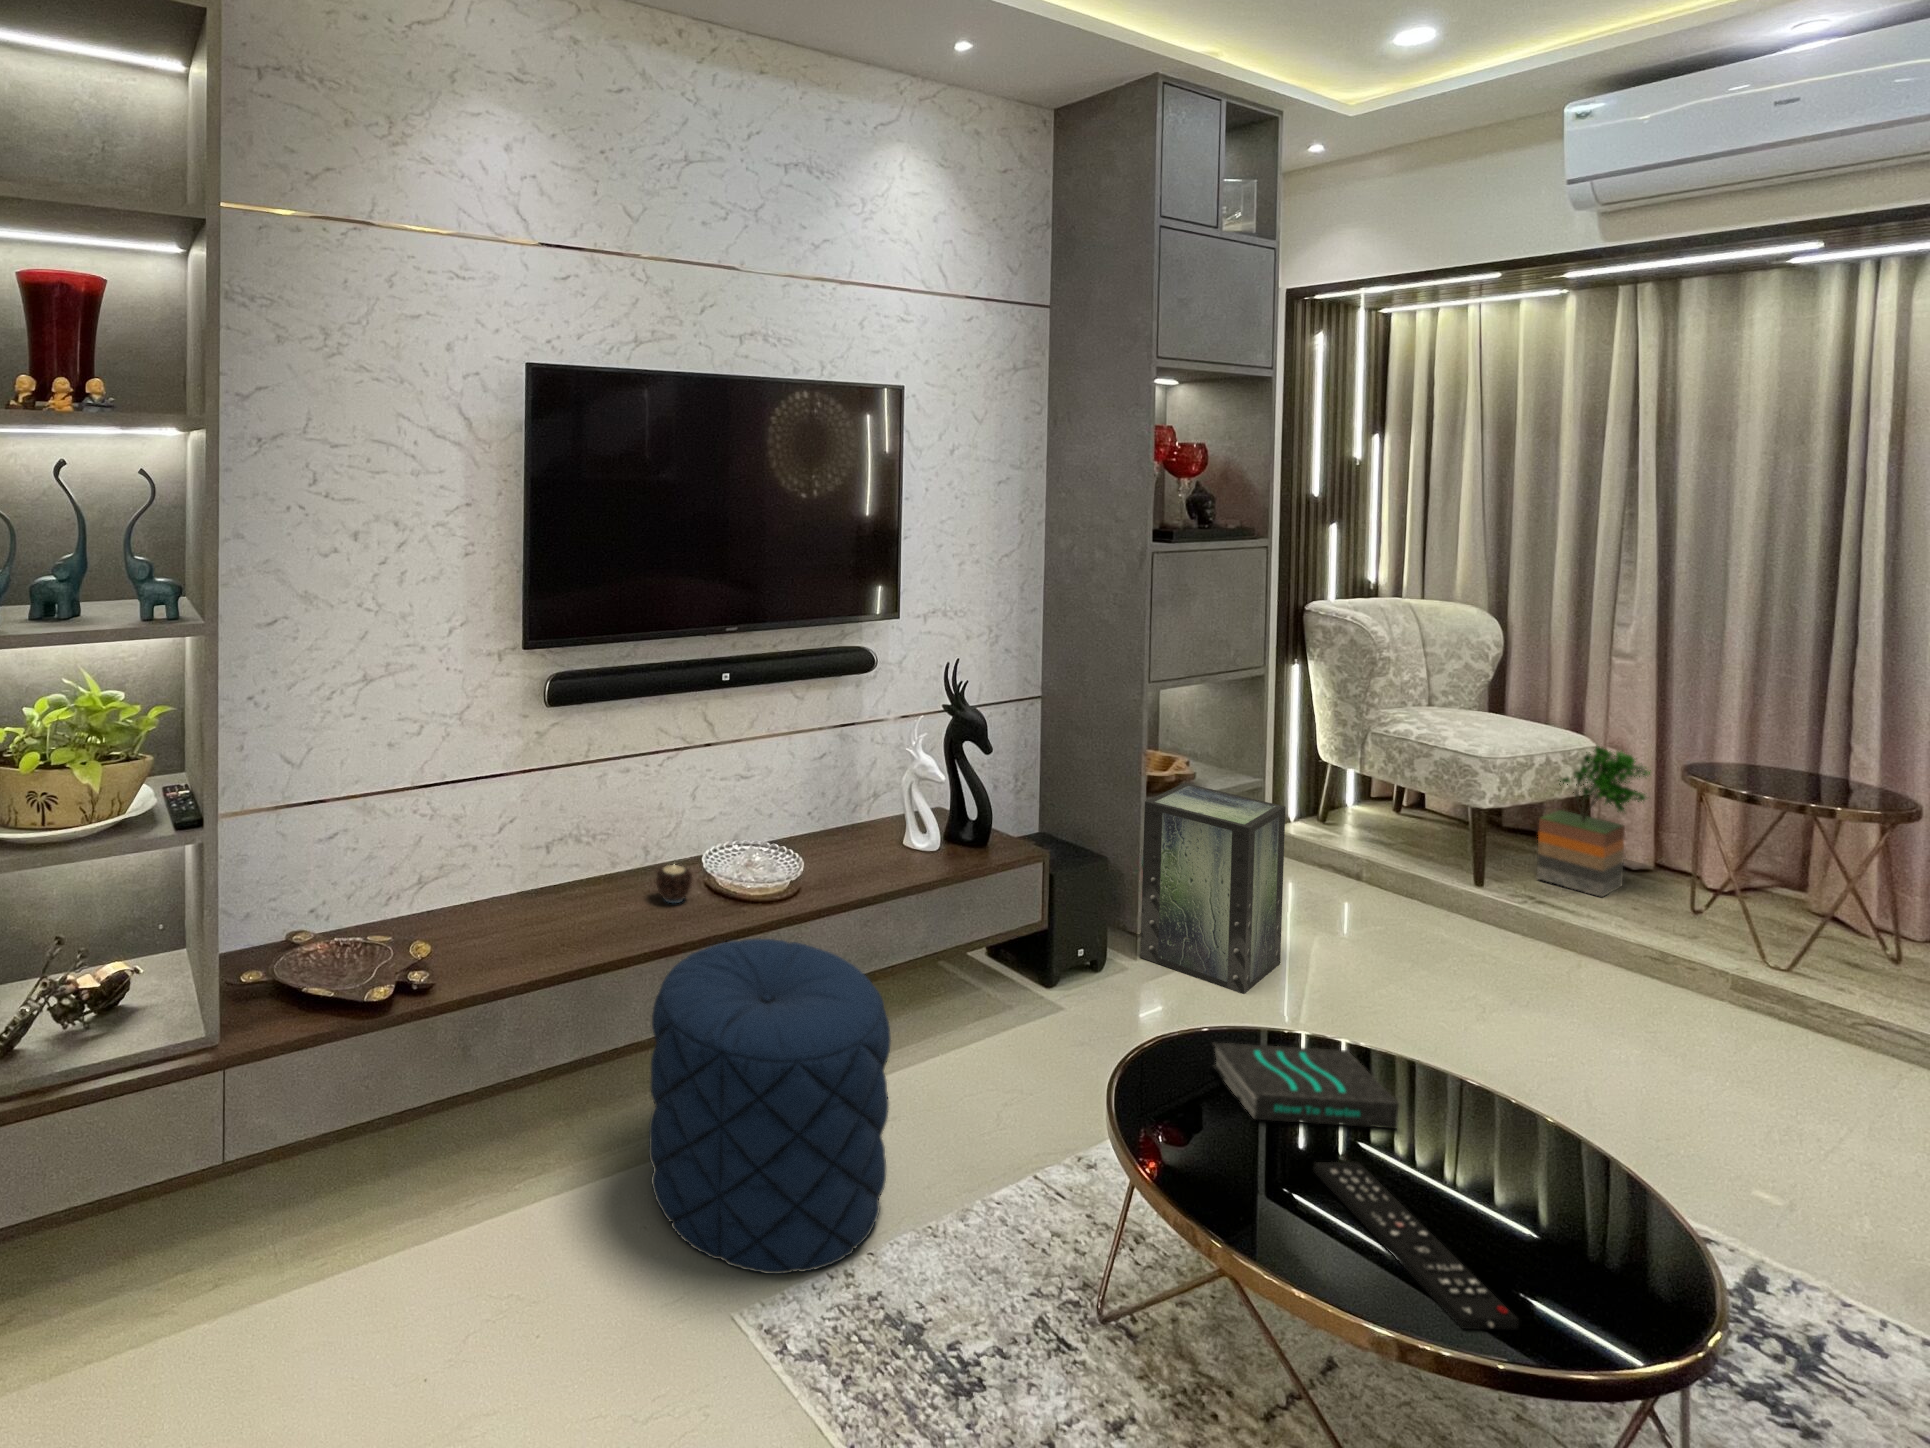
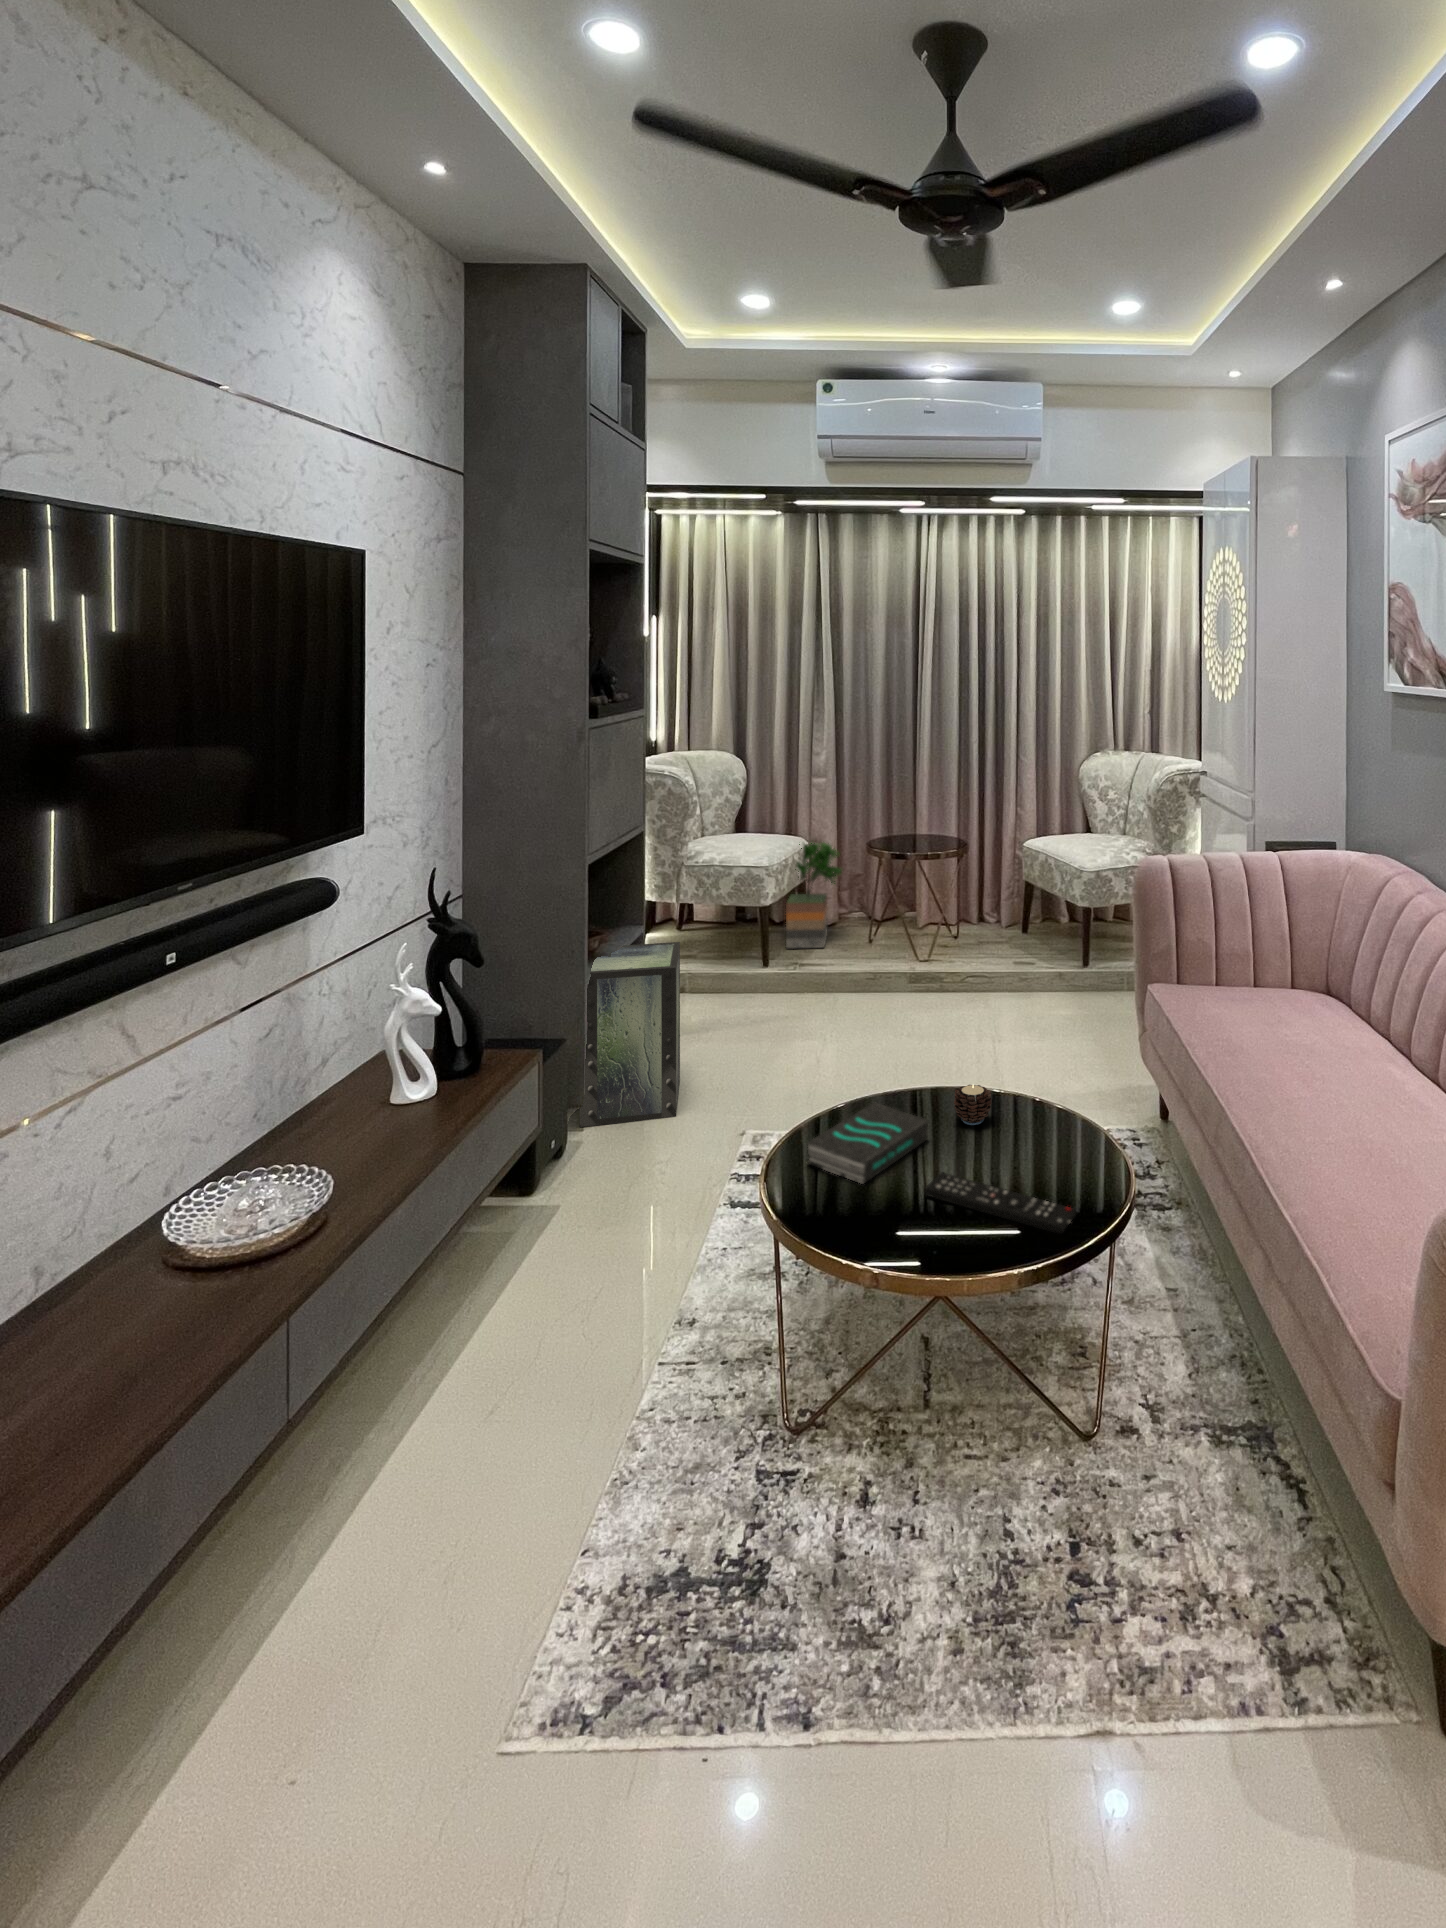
candle: present [656,865,692,903] -> present [954,1085,992,1125]
pouf: present [649,938,891,1274] -> none [229,1250,577,1745]

